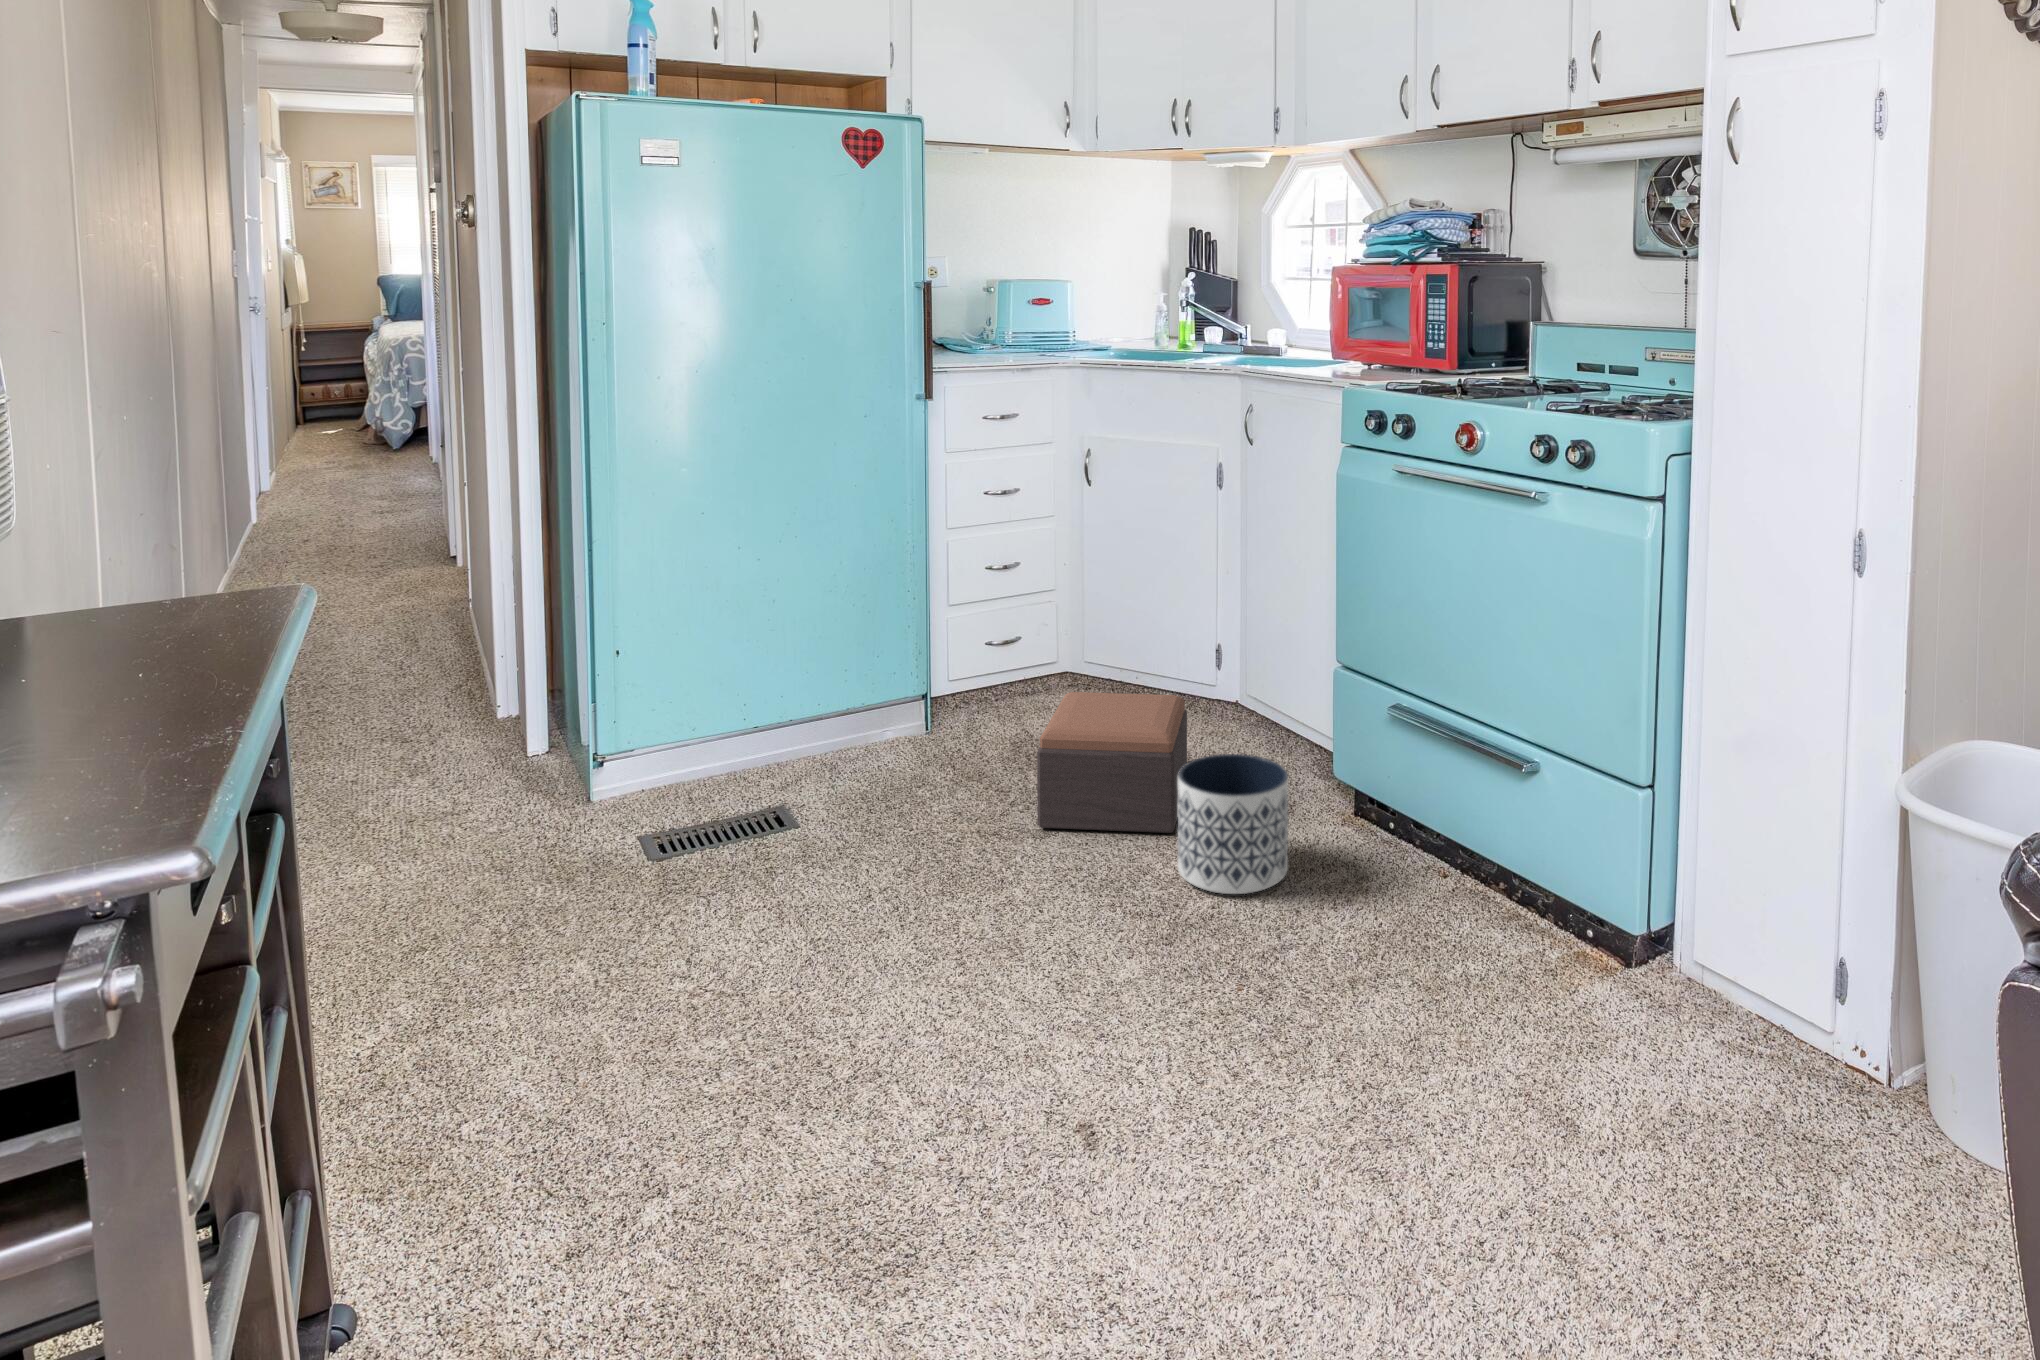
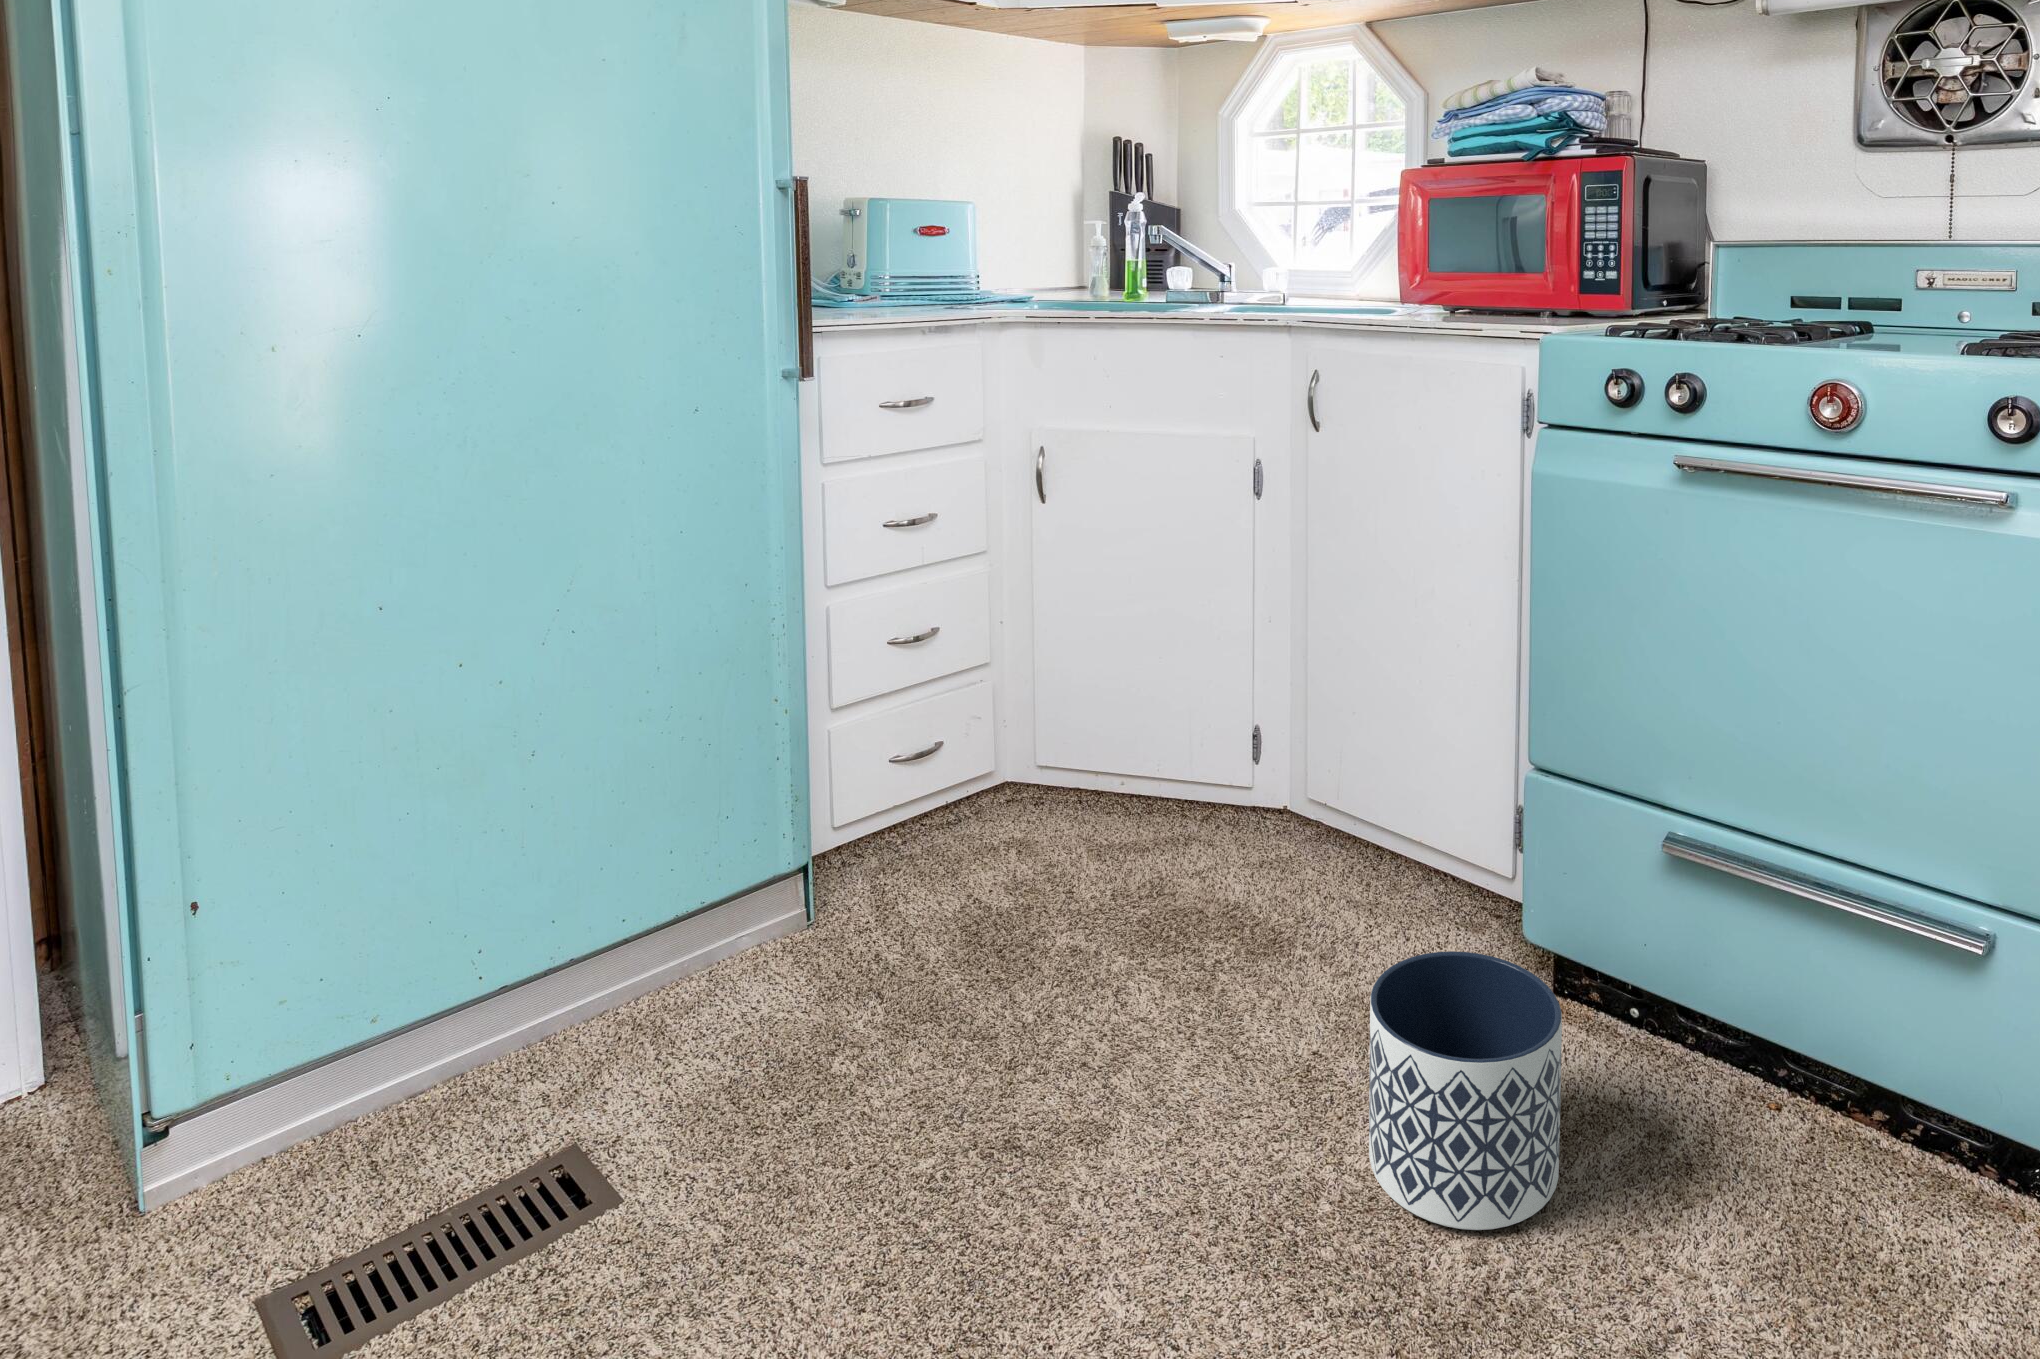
footstool: present [1037,692,1187,833] -> none [1075,838,1321,1121]

